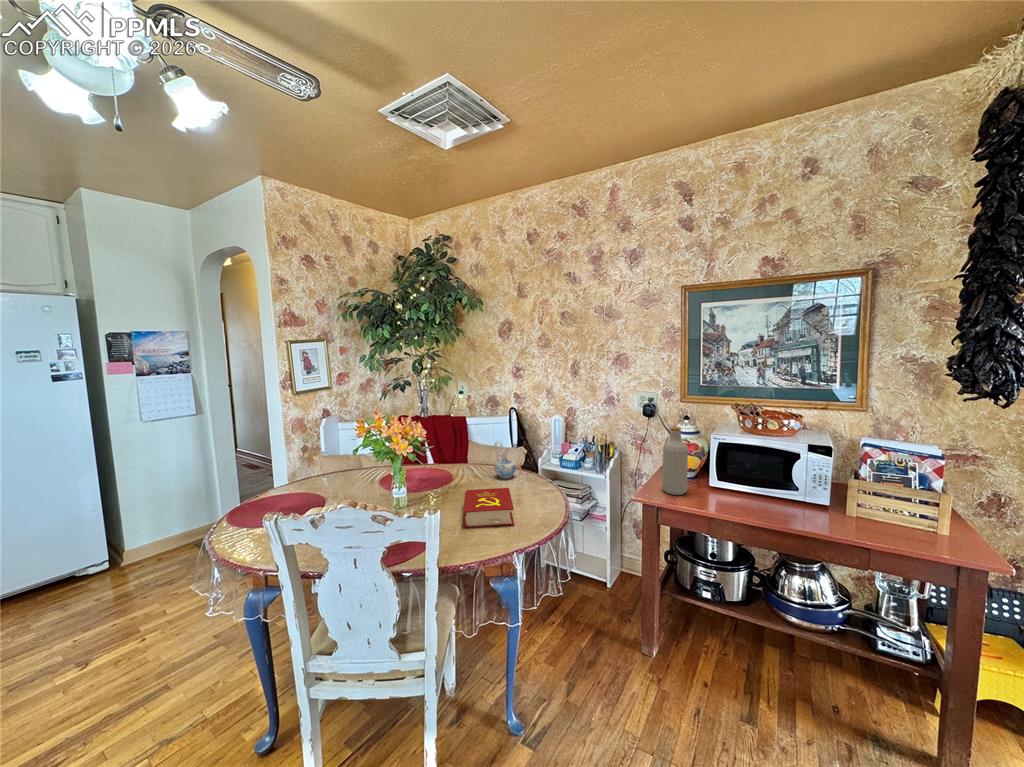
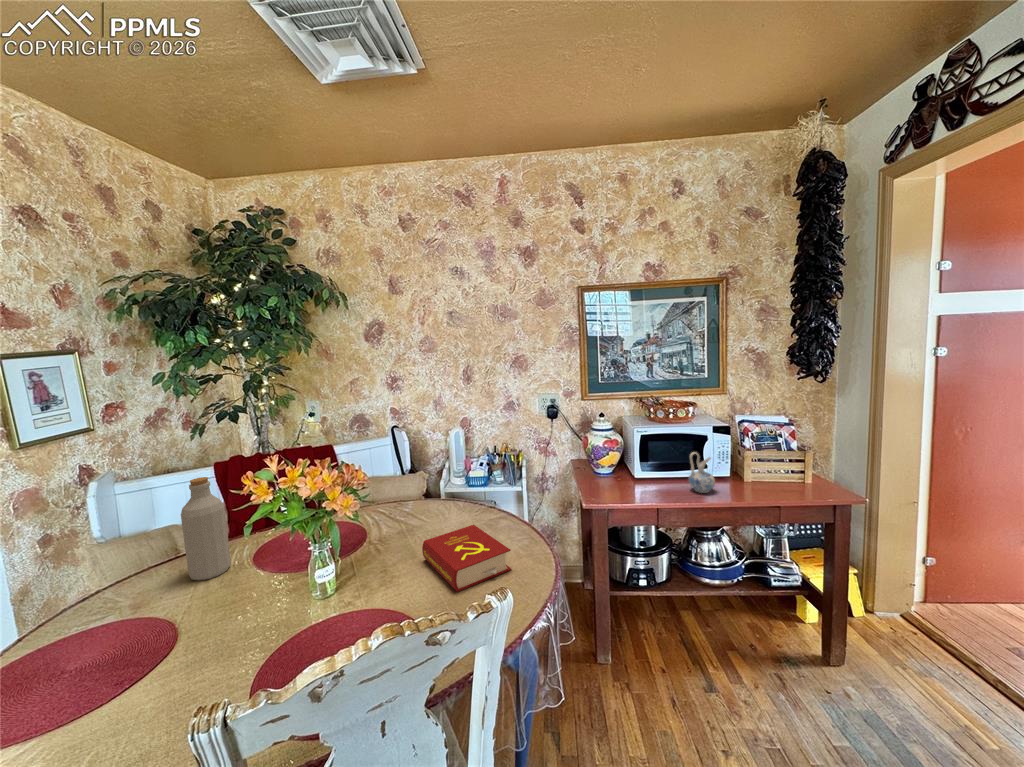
bottle: present [662,427,688,495] -> present [181,477,231,581]
ceramic pitcher: present [495,441,516,478] -> present [689,452,715,493]

